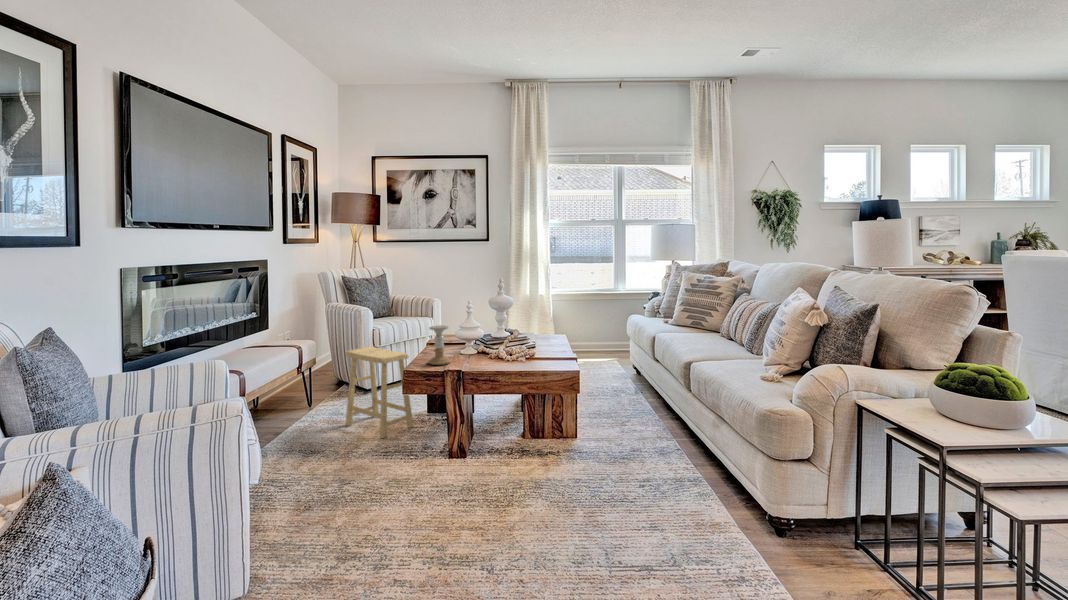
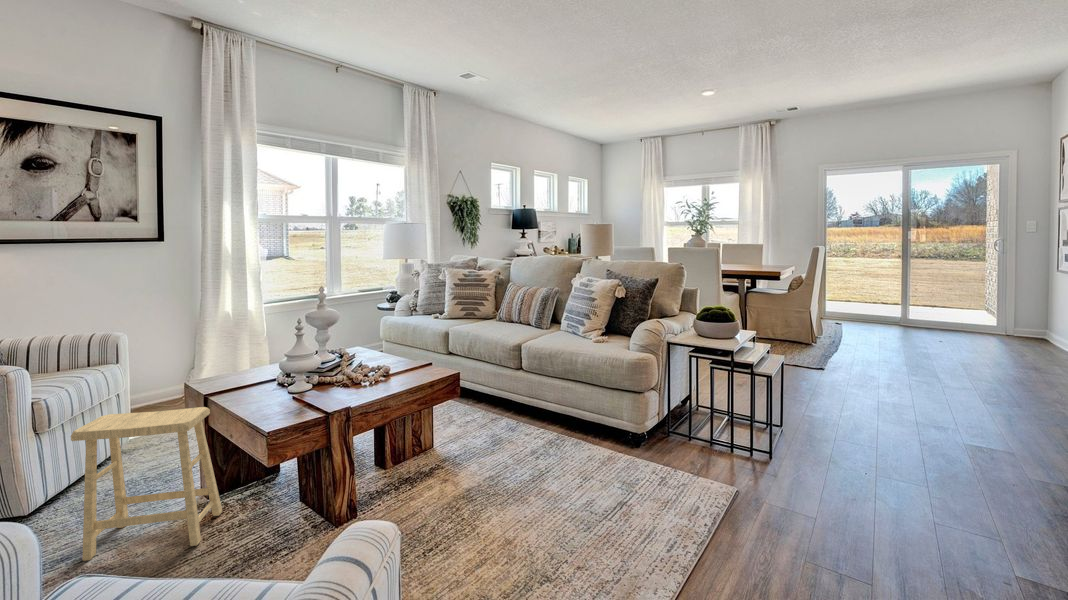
candle holder: present [428,326,450,365] -> none [267,354,302,410]

